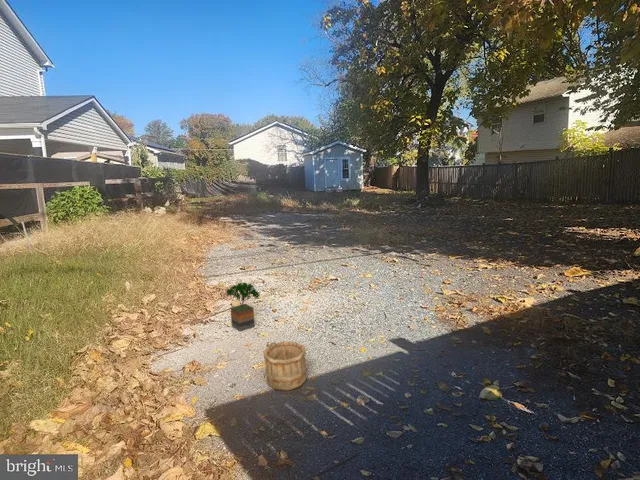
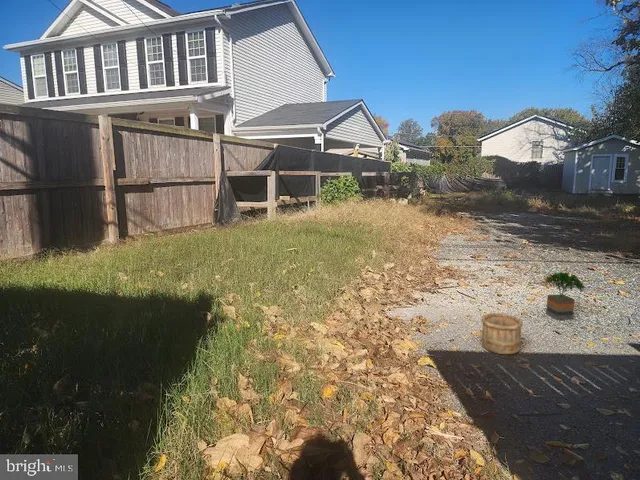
potted tree: present [226,282,260,331] -> present [546,272,585,320]

